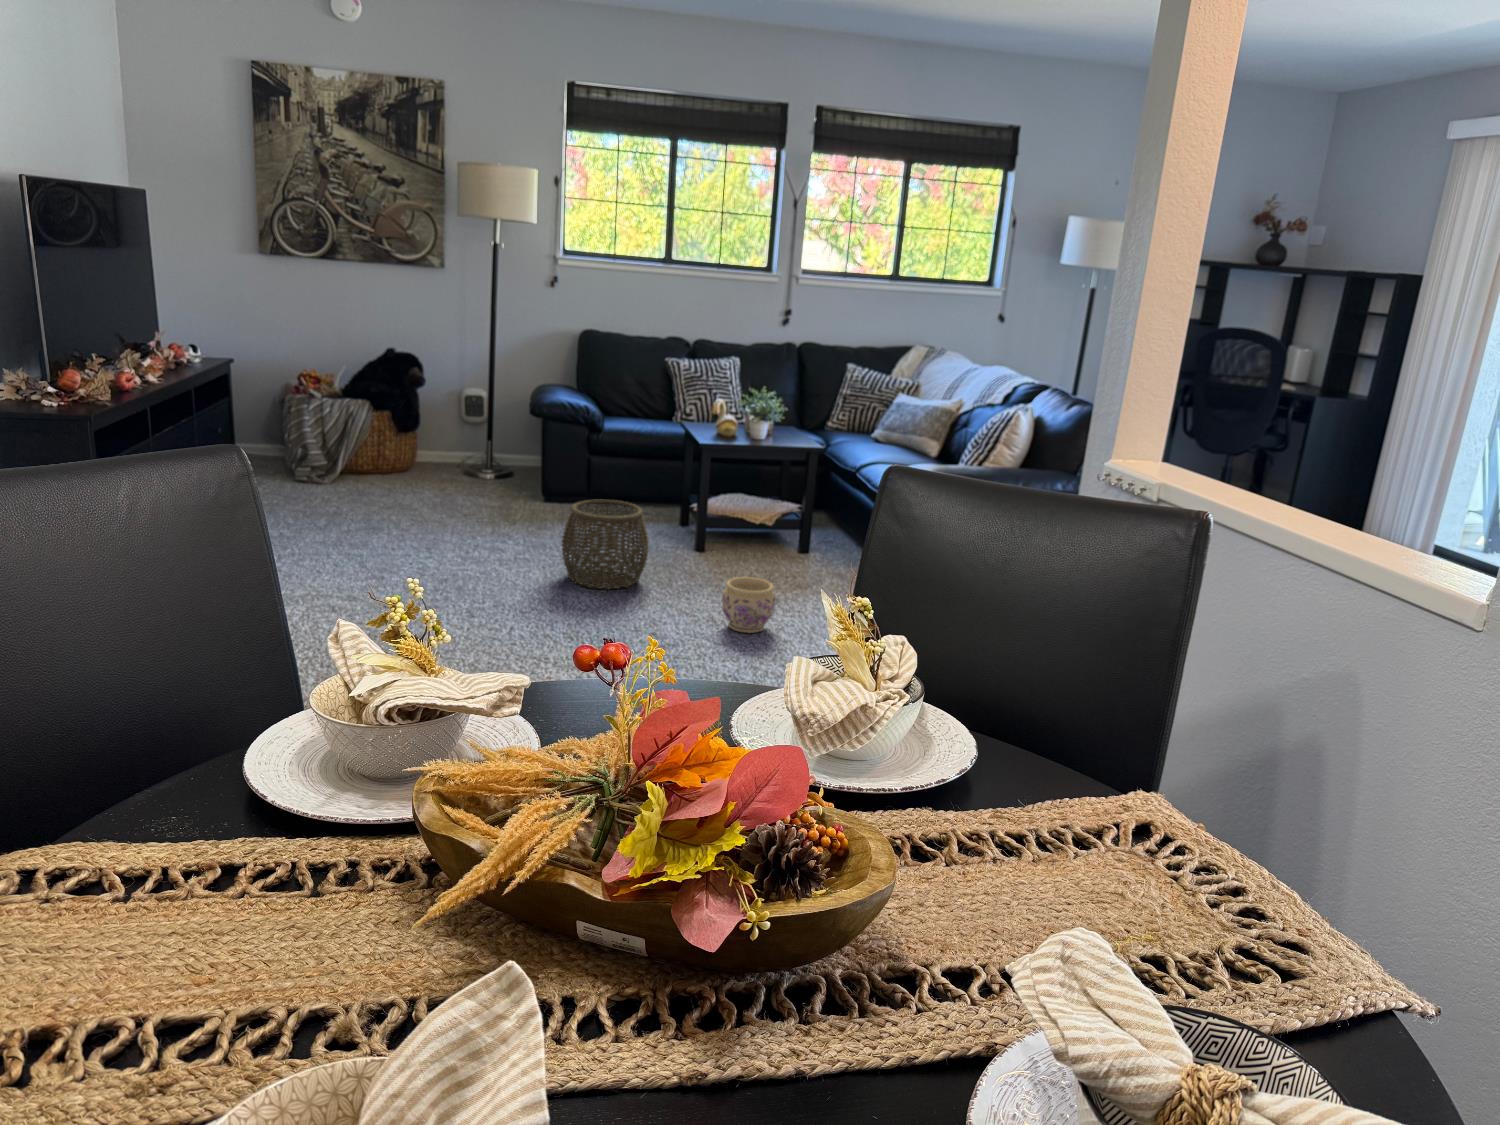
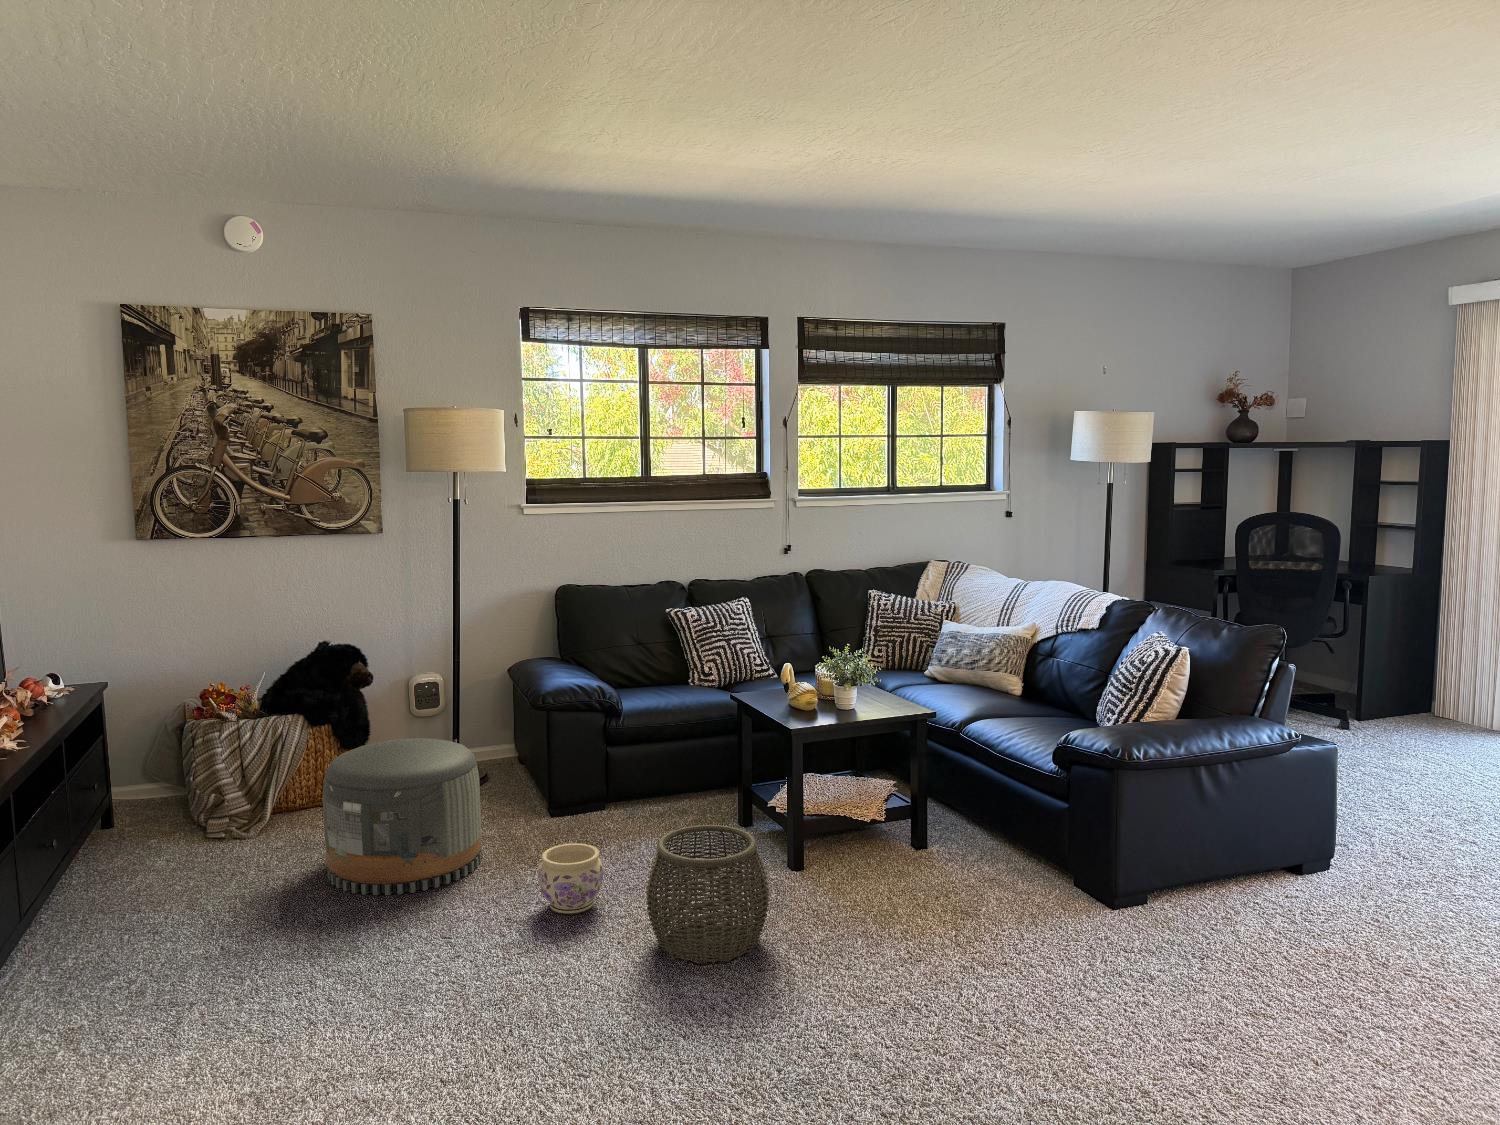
pouf: none [366,423,481,528] -> present [323,738,482,895]
planter: present [722,577,776,633] -> present [538,843,604,915]

